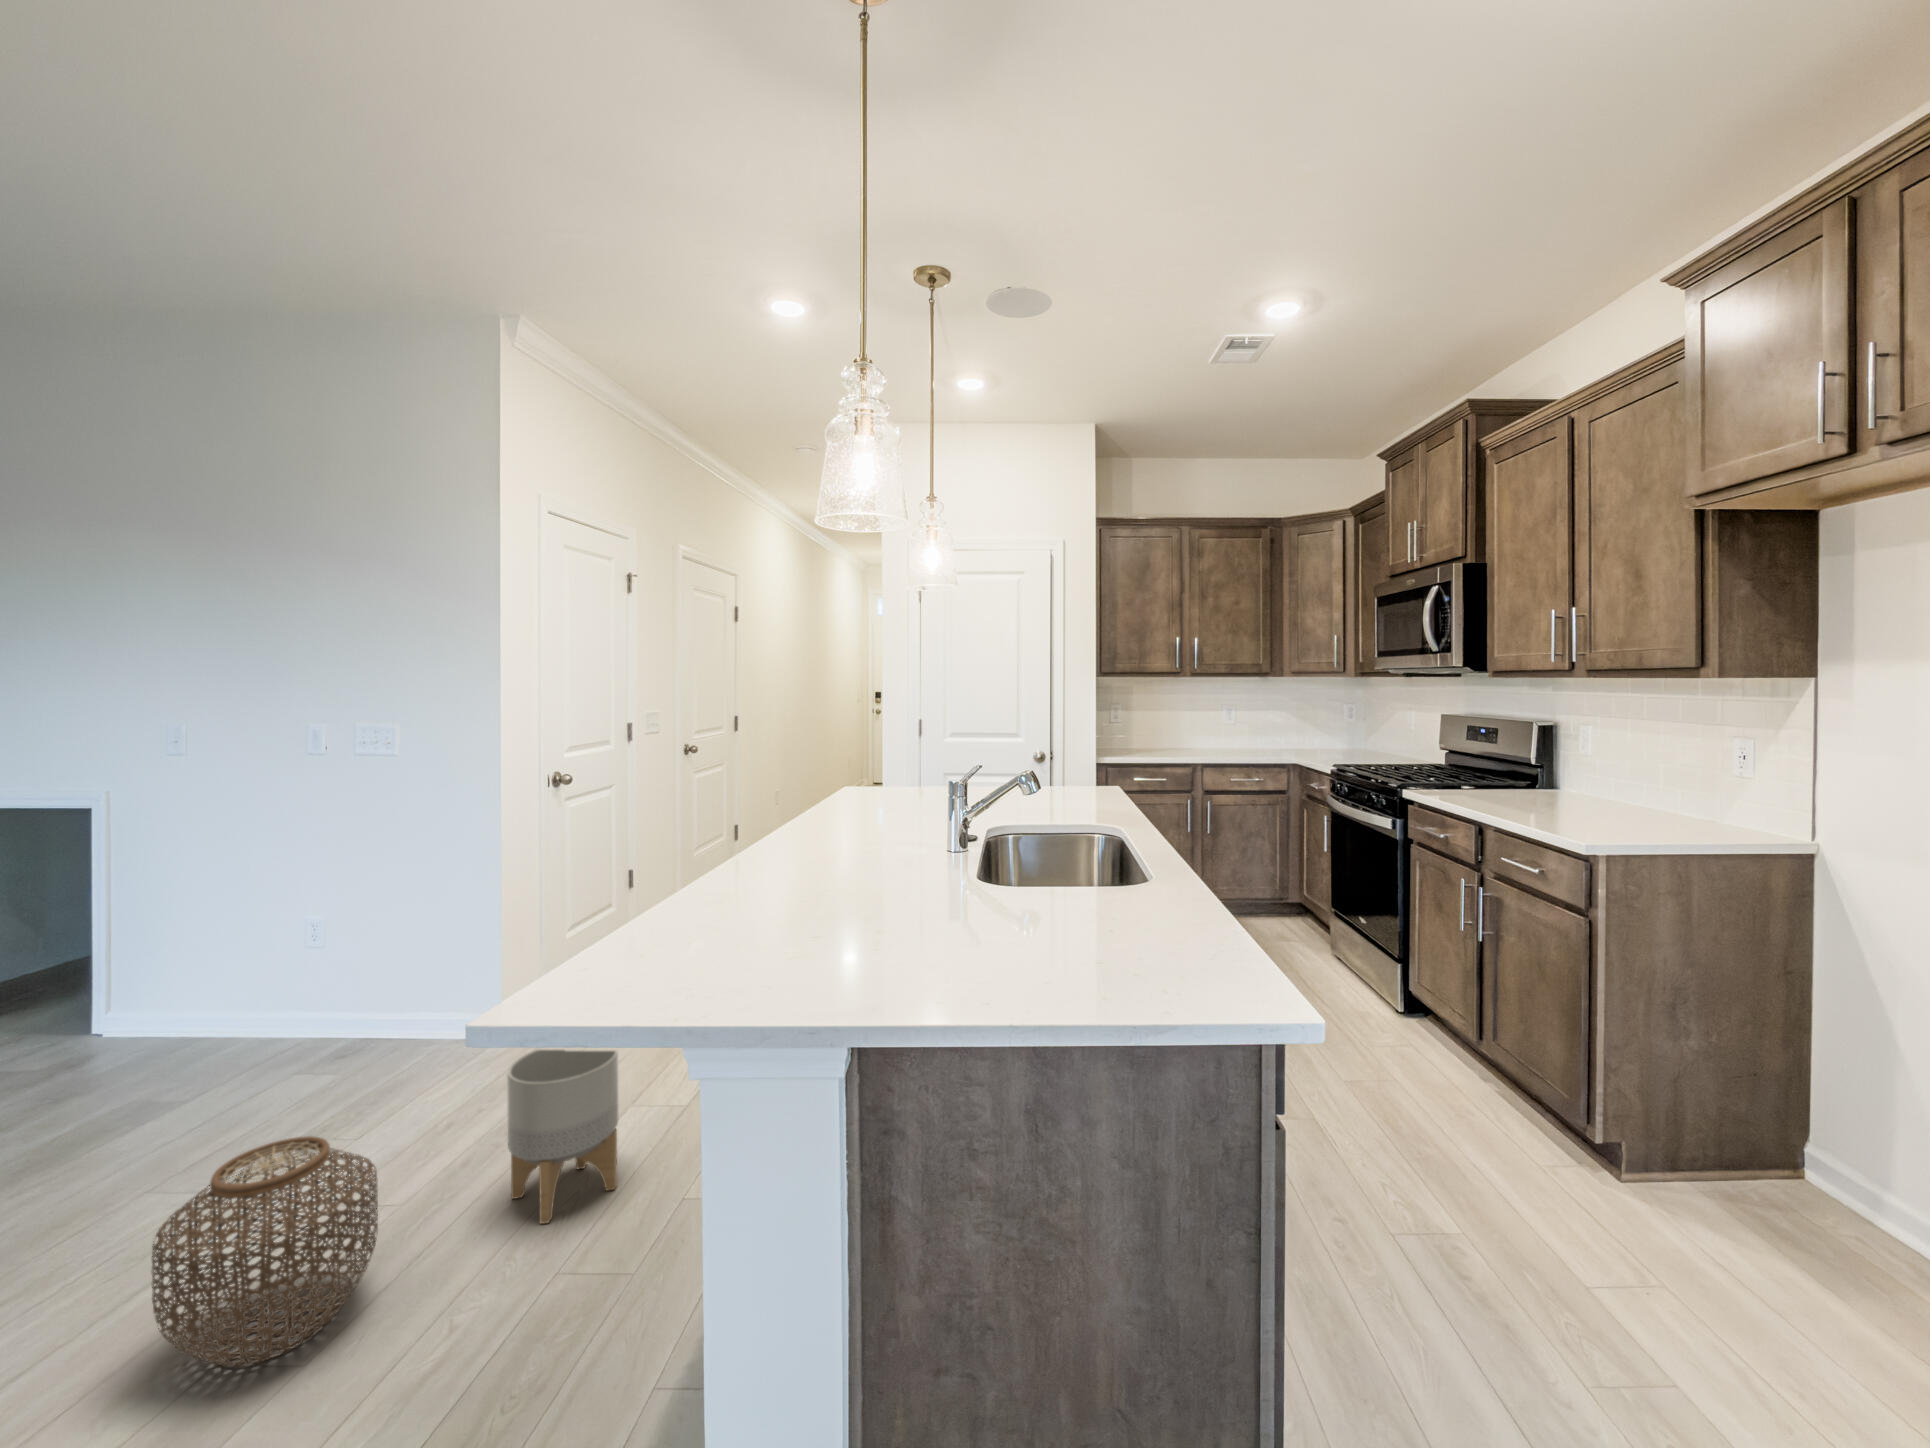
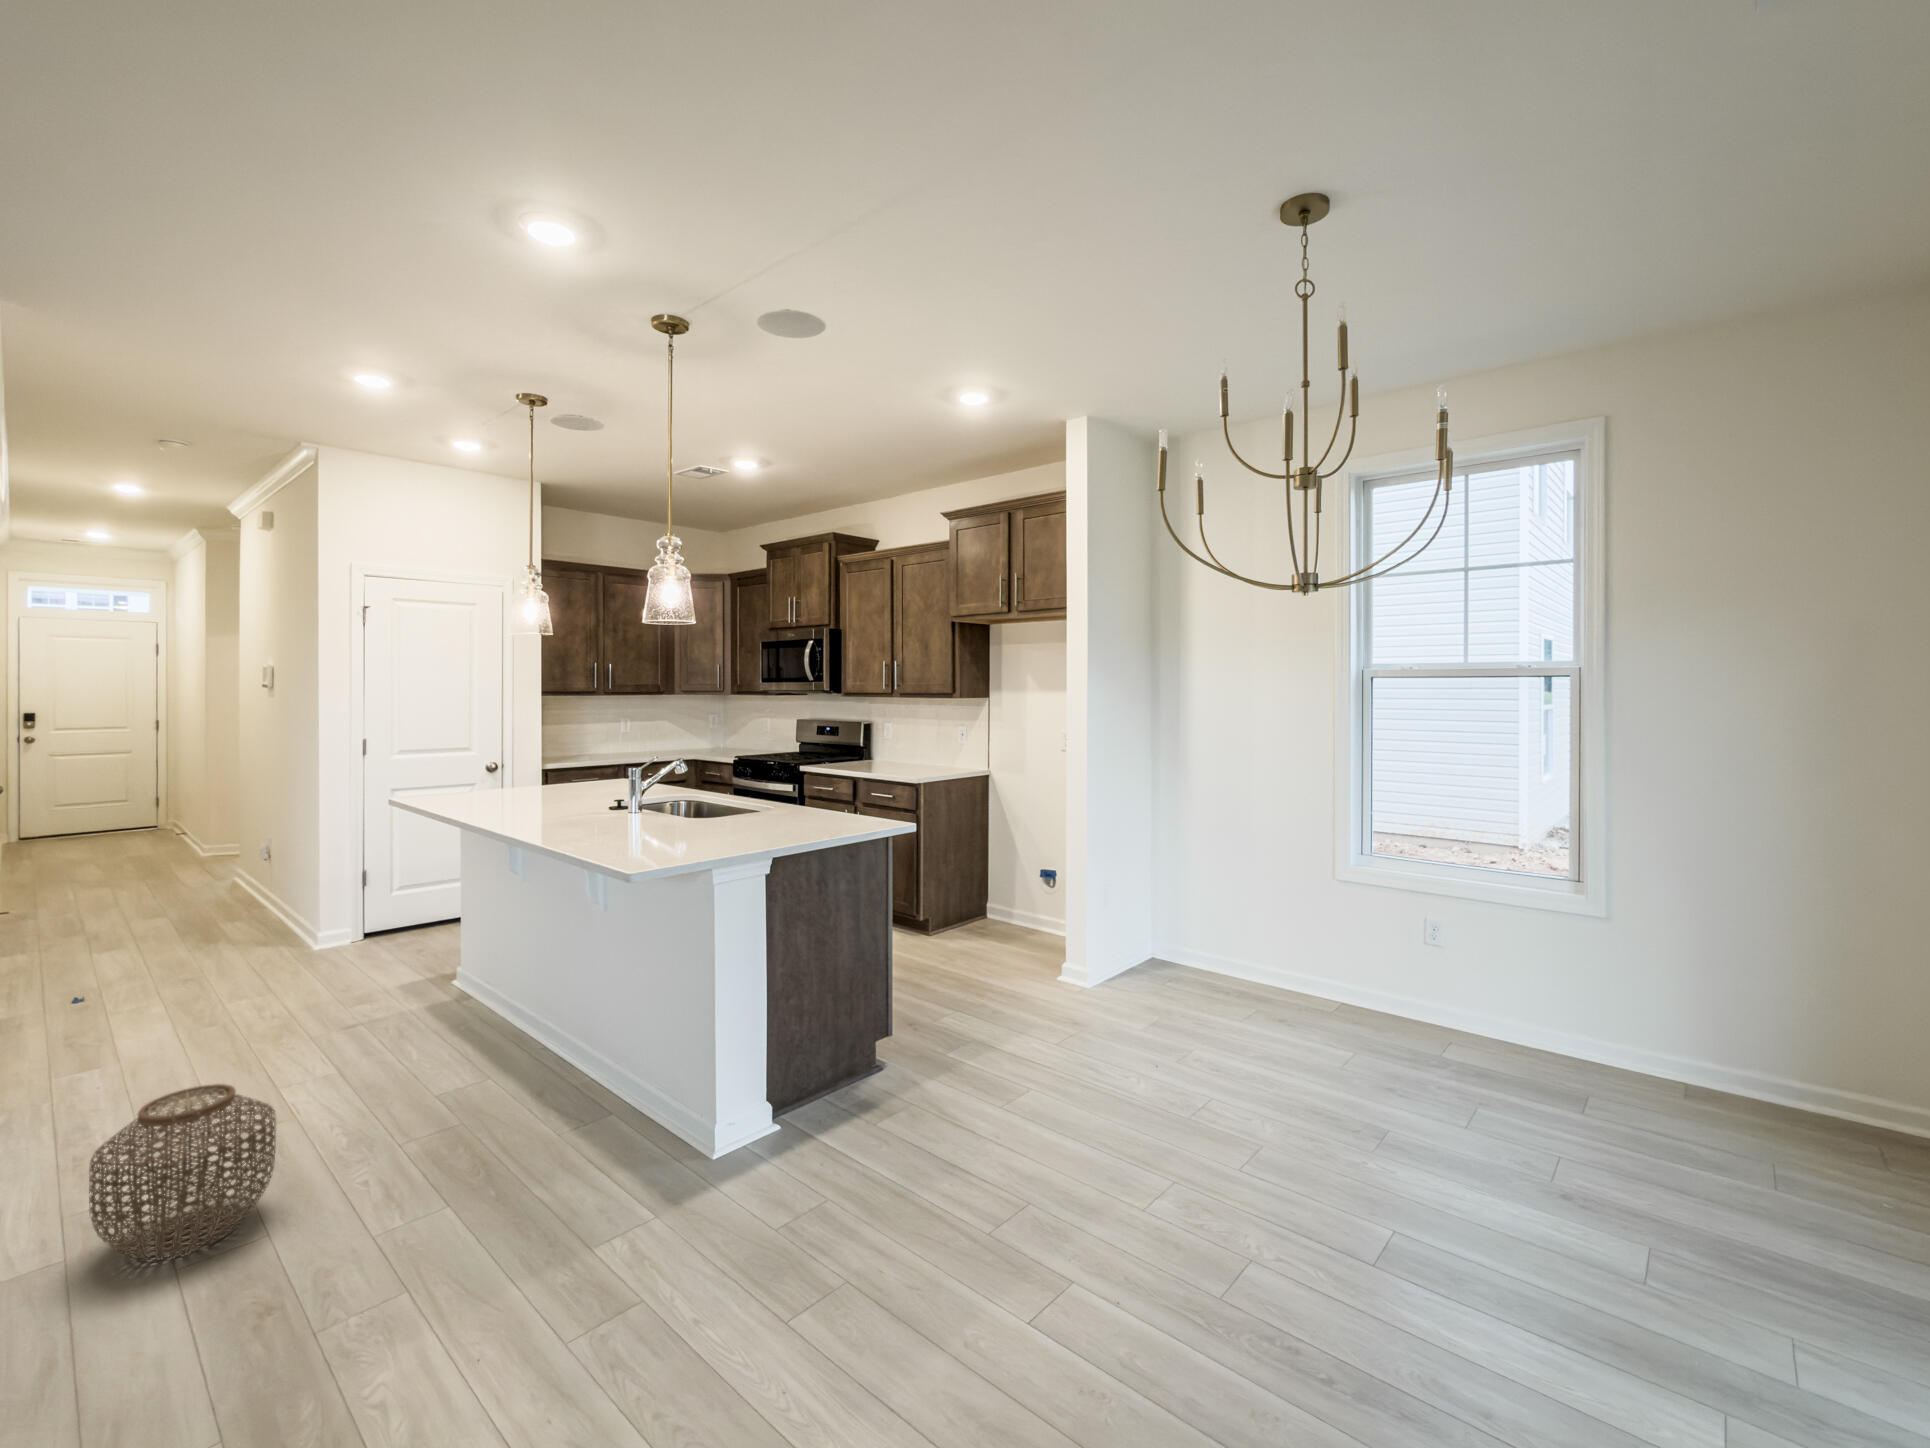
planter: present [507,1050,618,1224] -> none [266,1003,367,1144]

